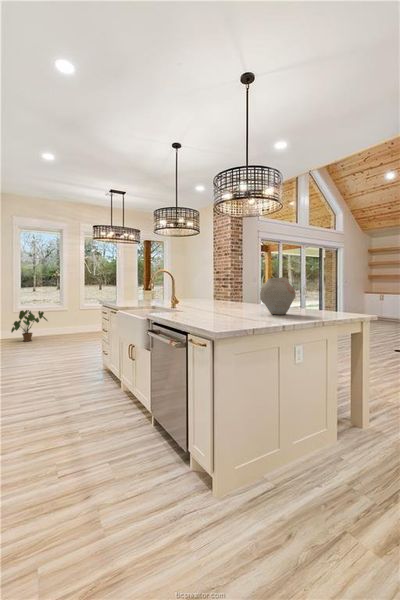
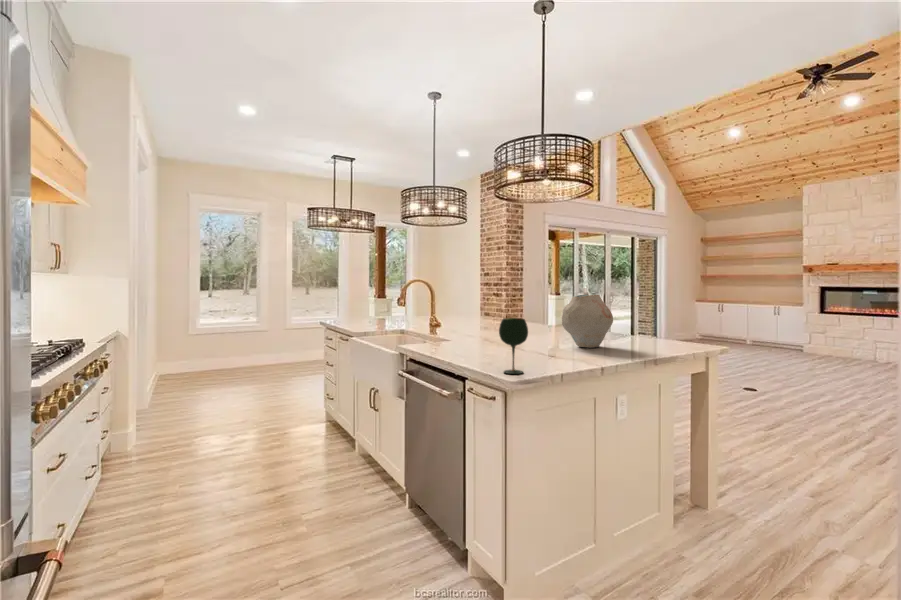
wine glass: none [208,289,229,328] -> present [499,318,528,374]
house plant: present [11,310,47,341] -> none [182,329,237,376]

